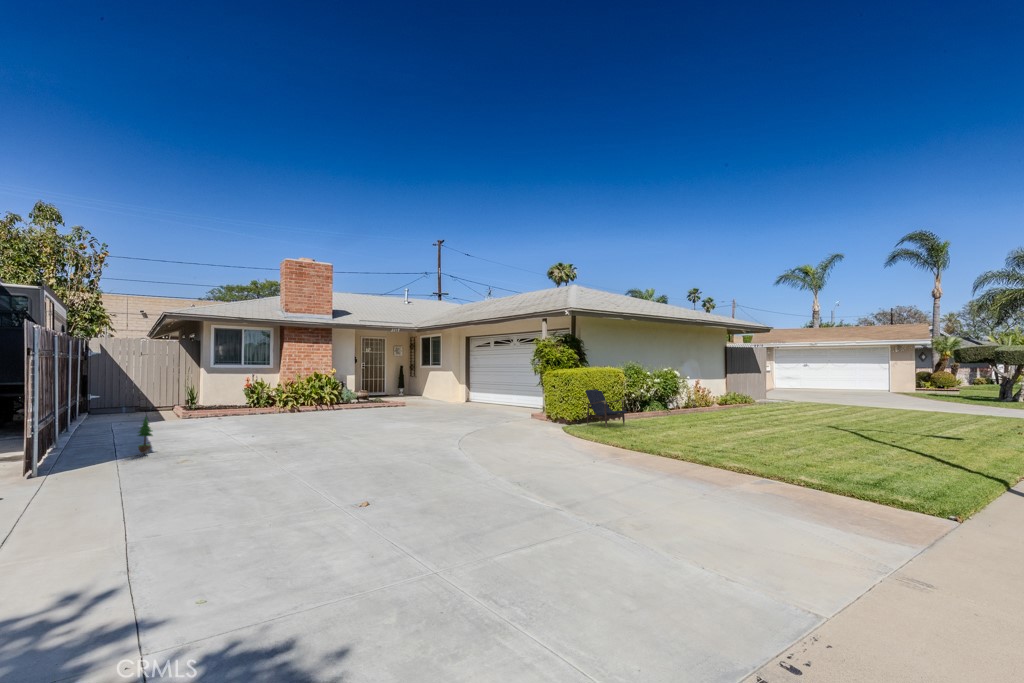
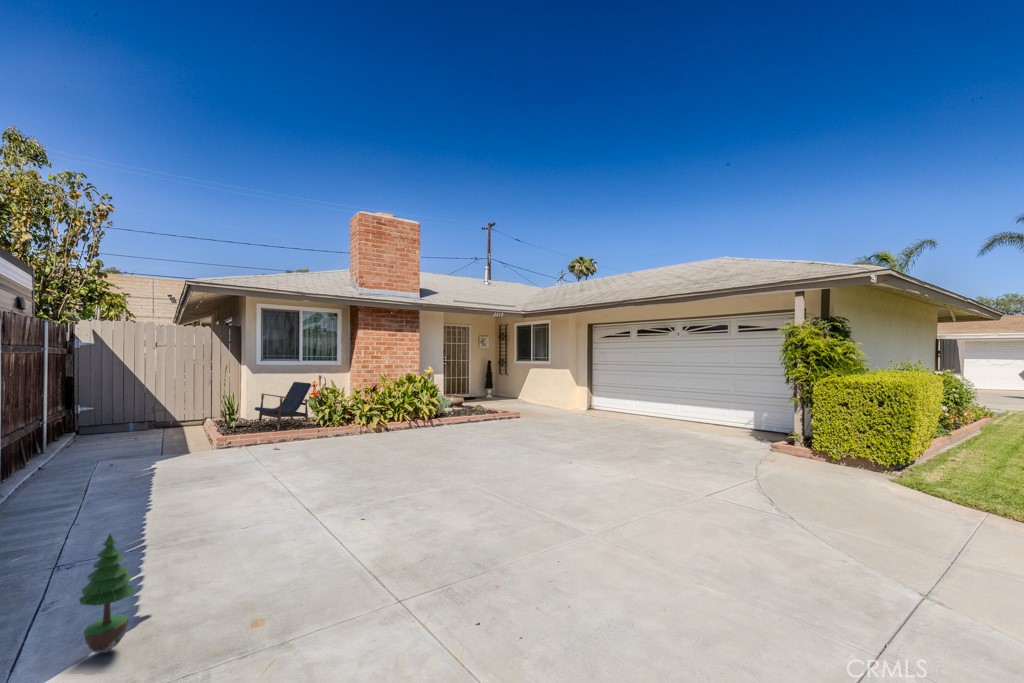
lounge chair: present [586,390,627,428] -> present [255,382,311,430]

